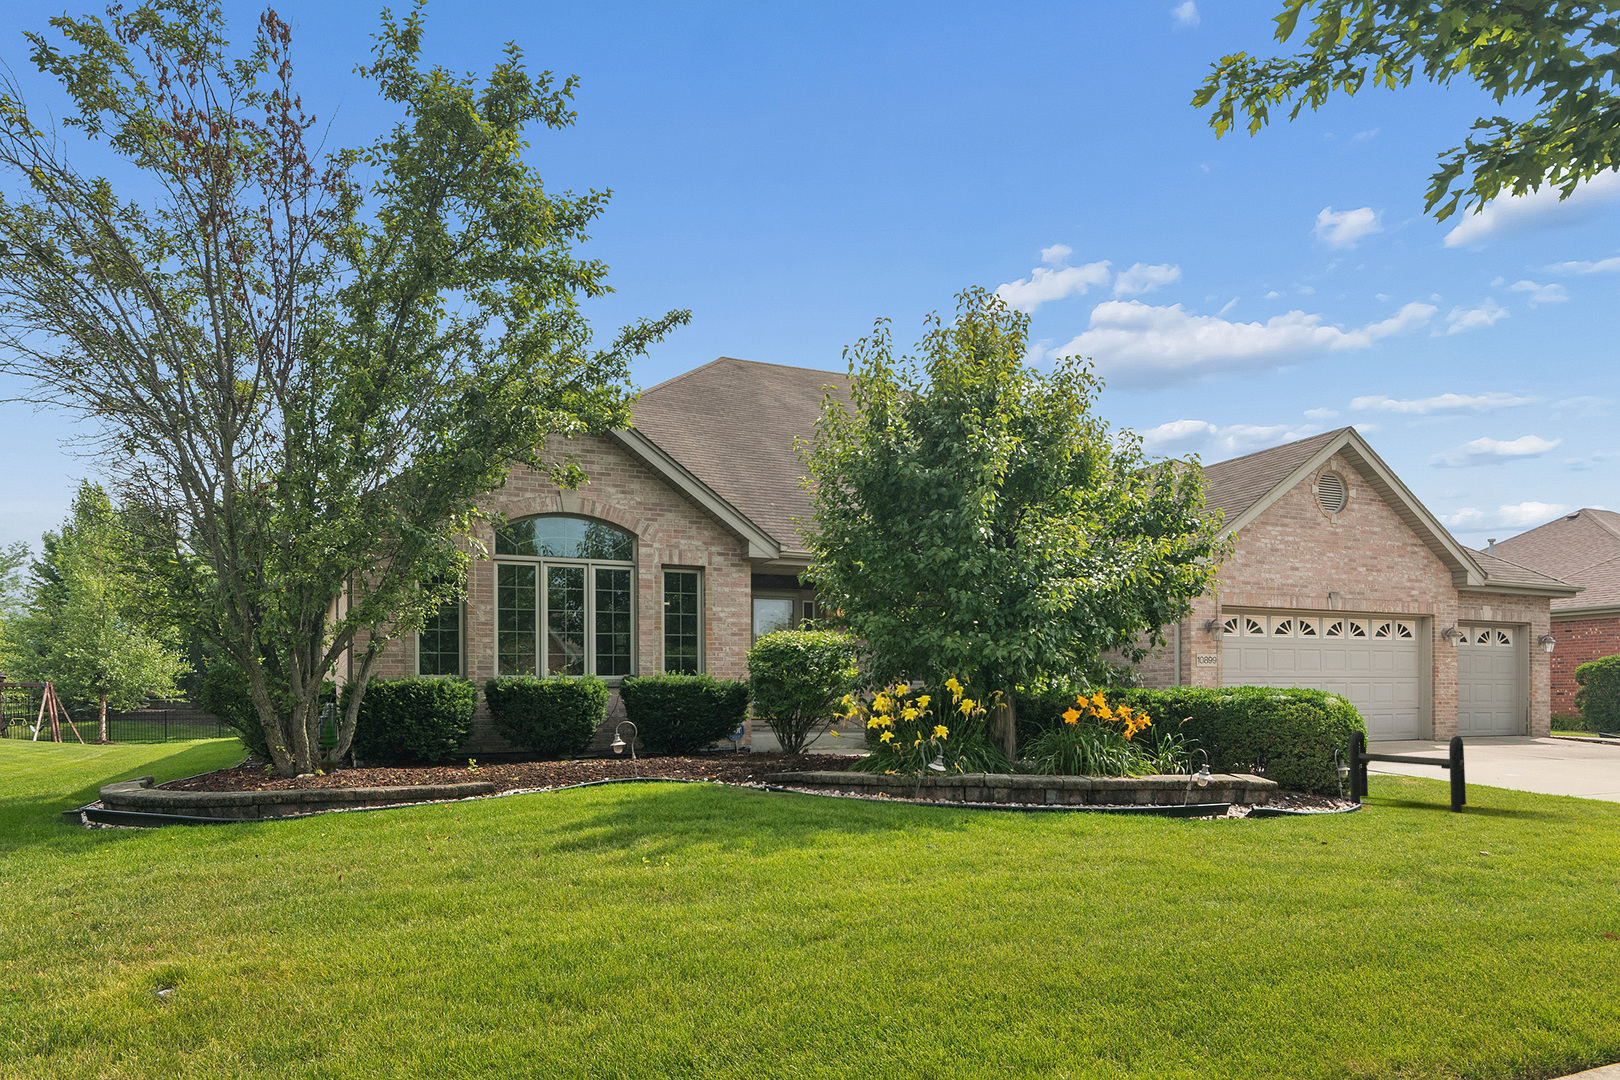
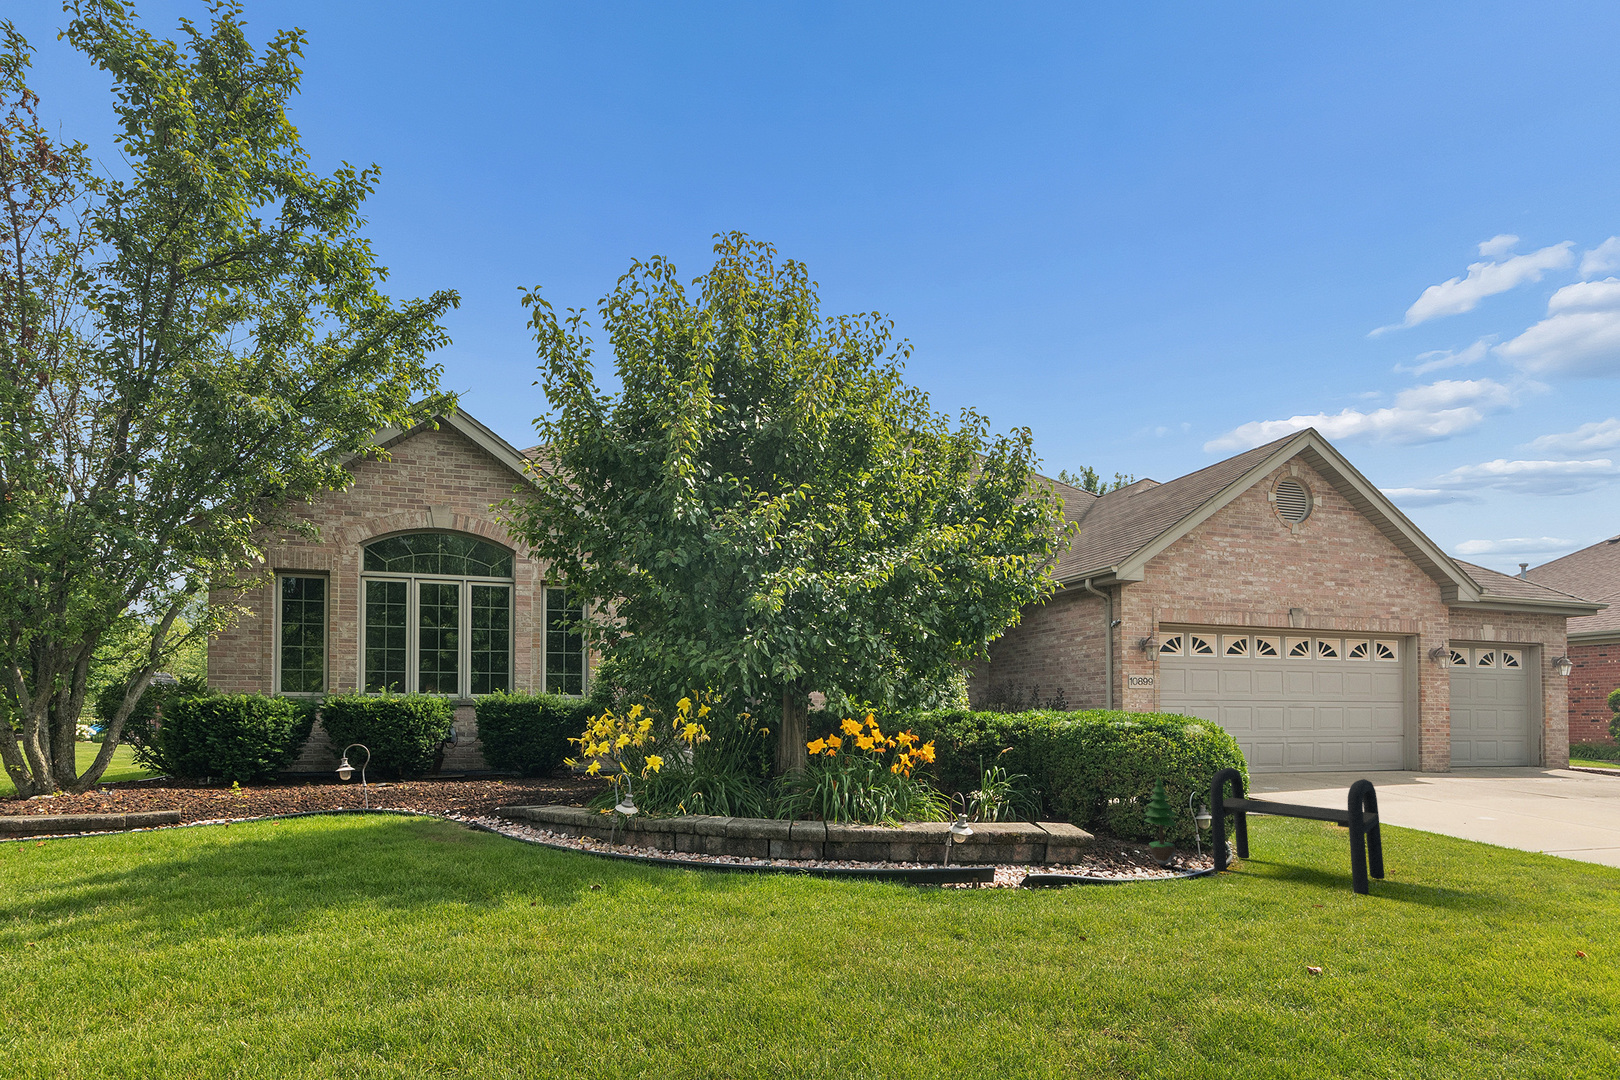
potted tree: present [318,717,340,775] -> present [1144,777,1176,866]

